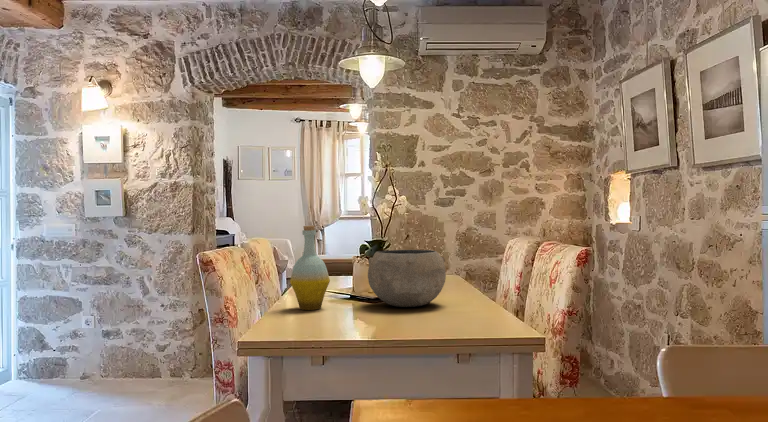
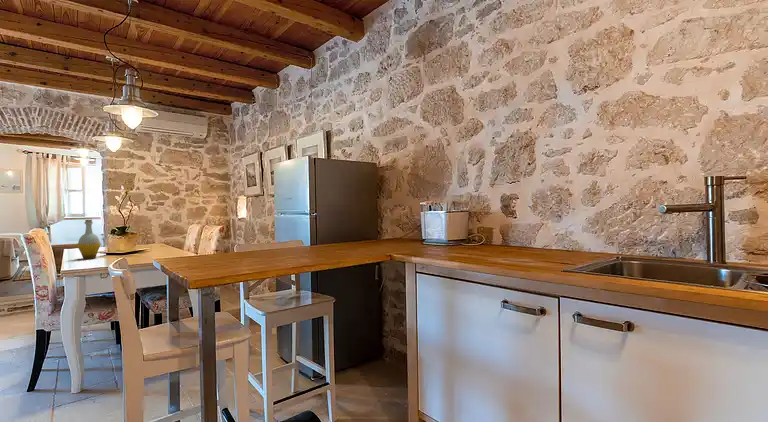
ceramic bowl: present [368,250,446,307] -> none [122,229,162,254]

